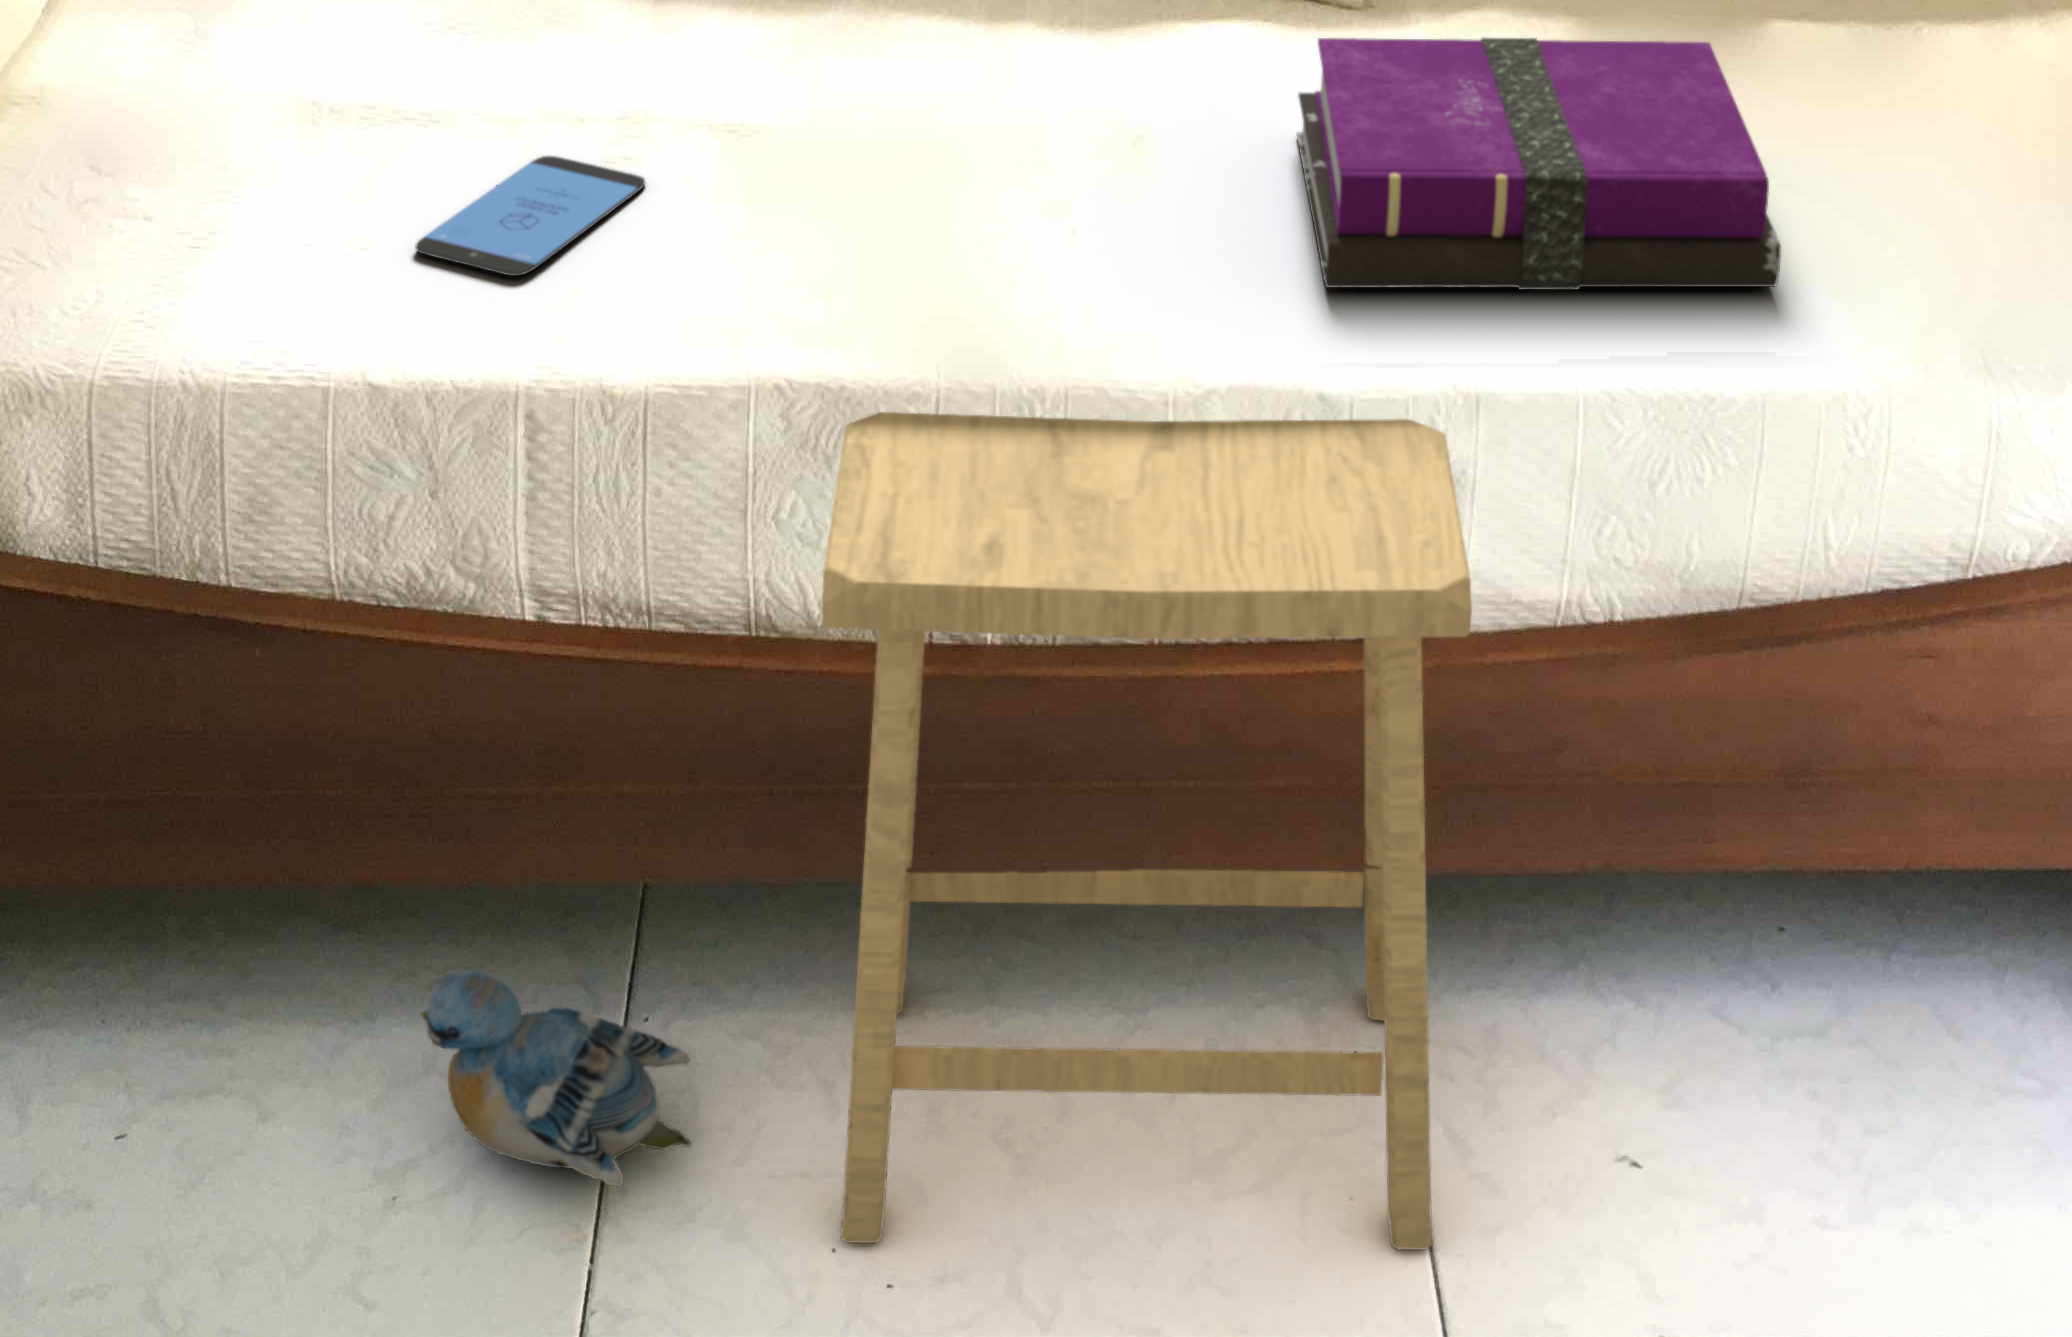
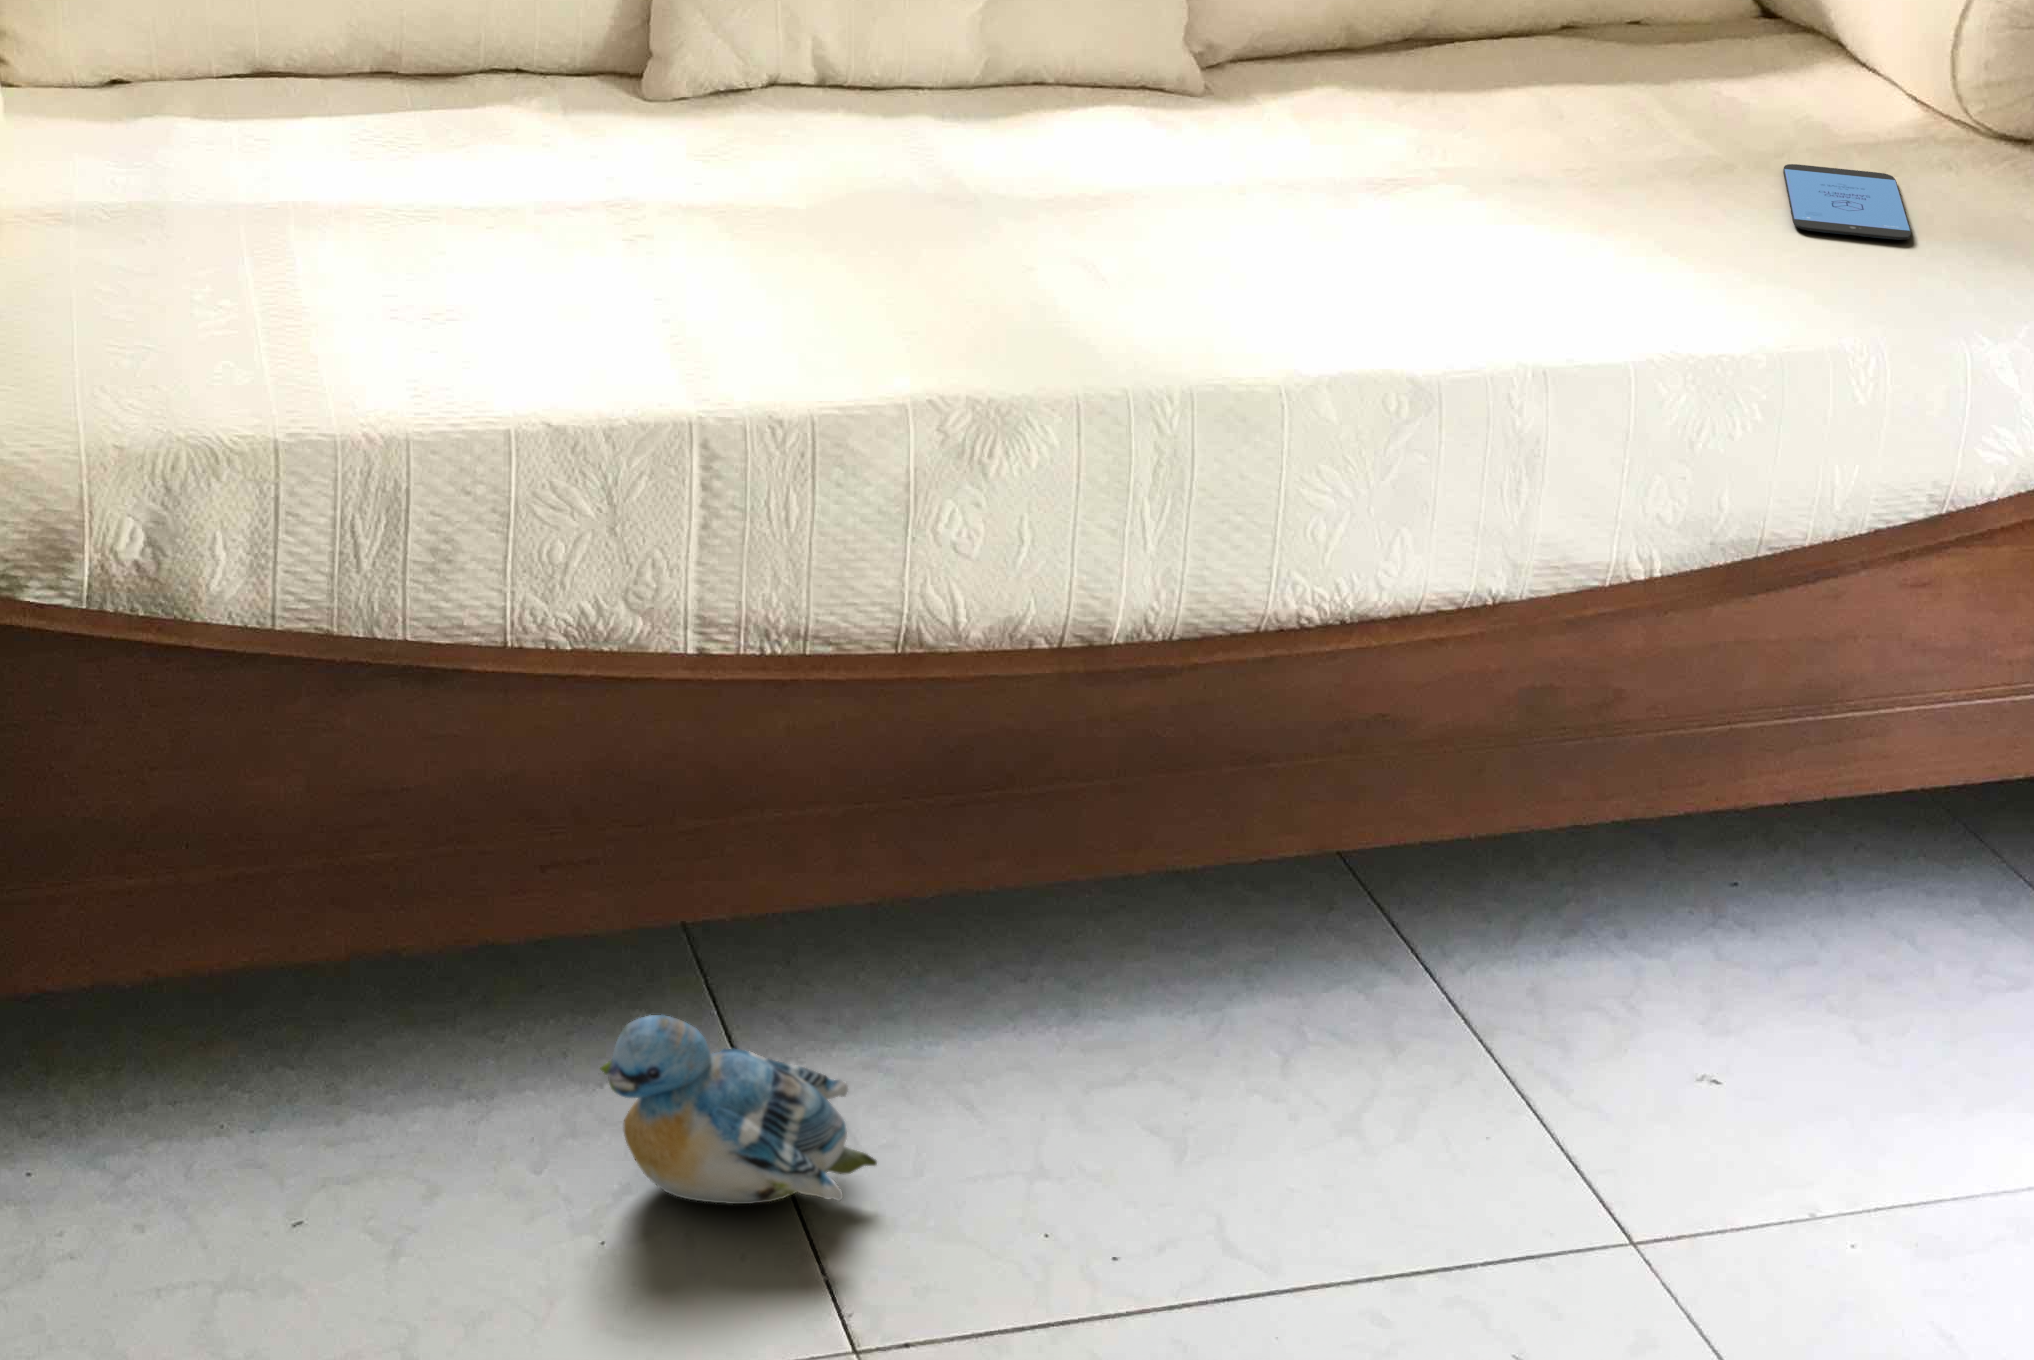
notebook: present [1297,38,1781,290] -> none [1252,78,1744,290]
smartphone: present [416,156,645,276] -> present [1783,164,1911,240]
footstool: present [822,412,1472,1250] -> none [953,389,1632,1228]

